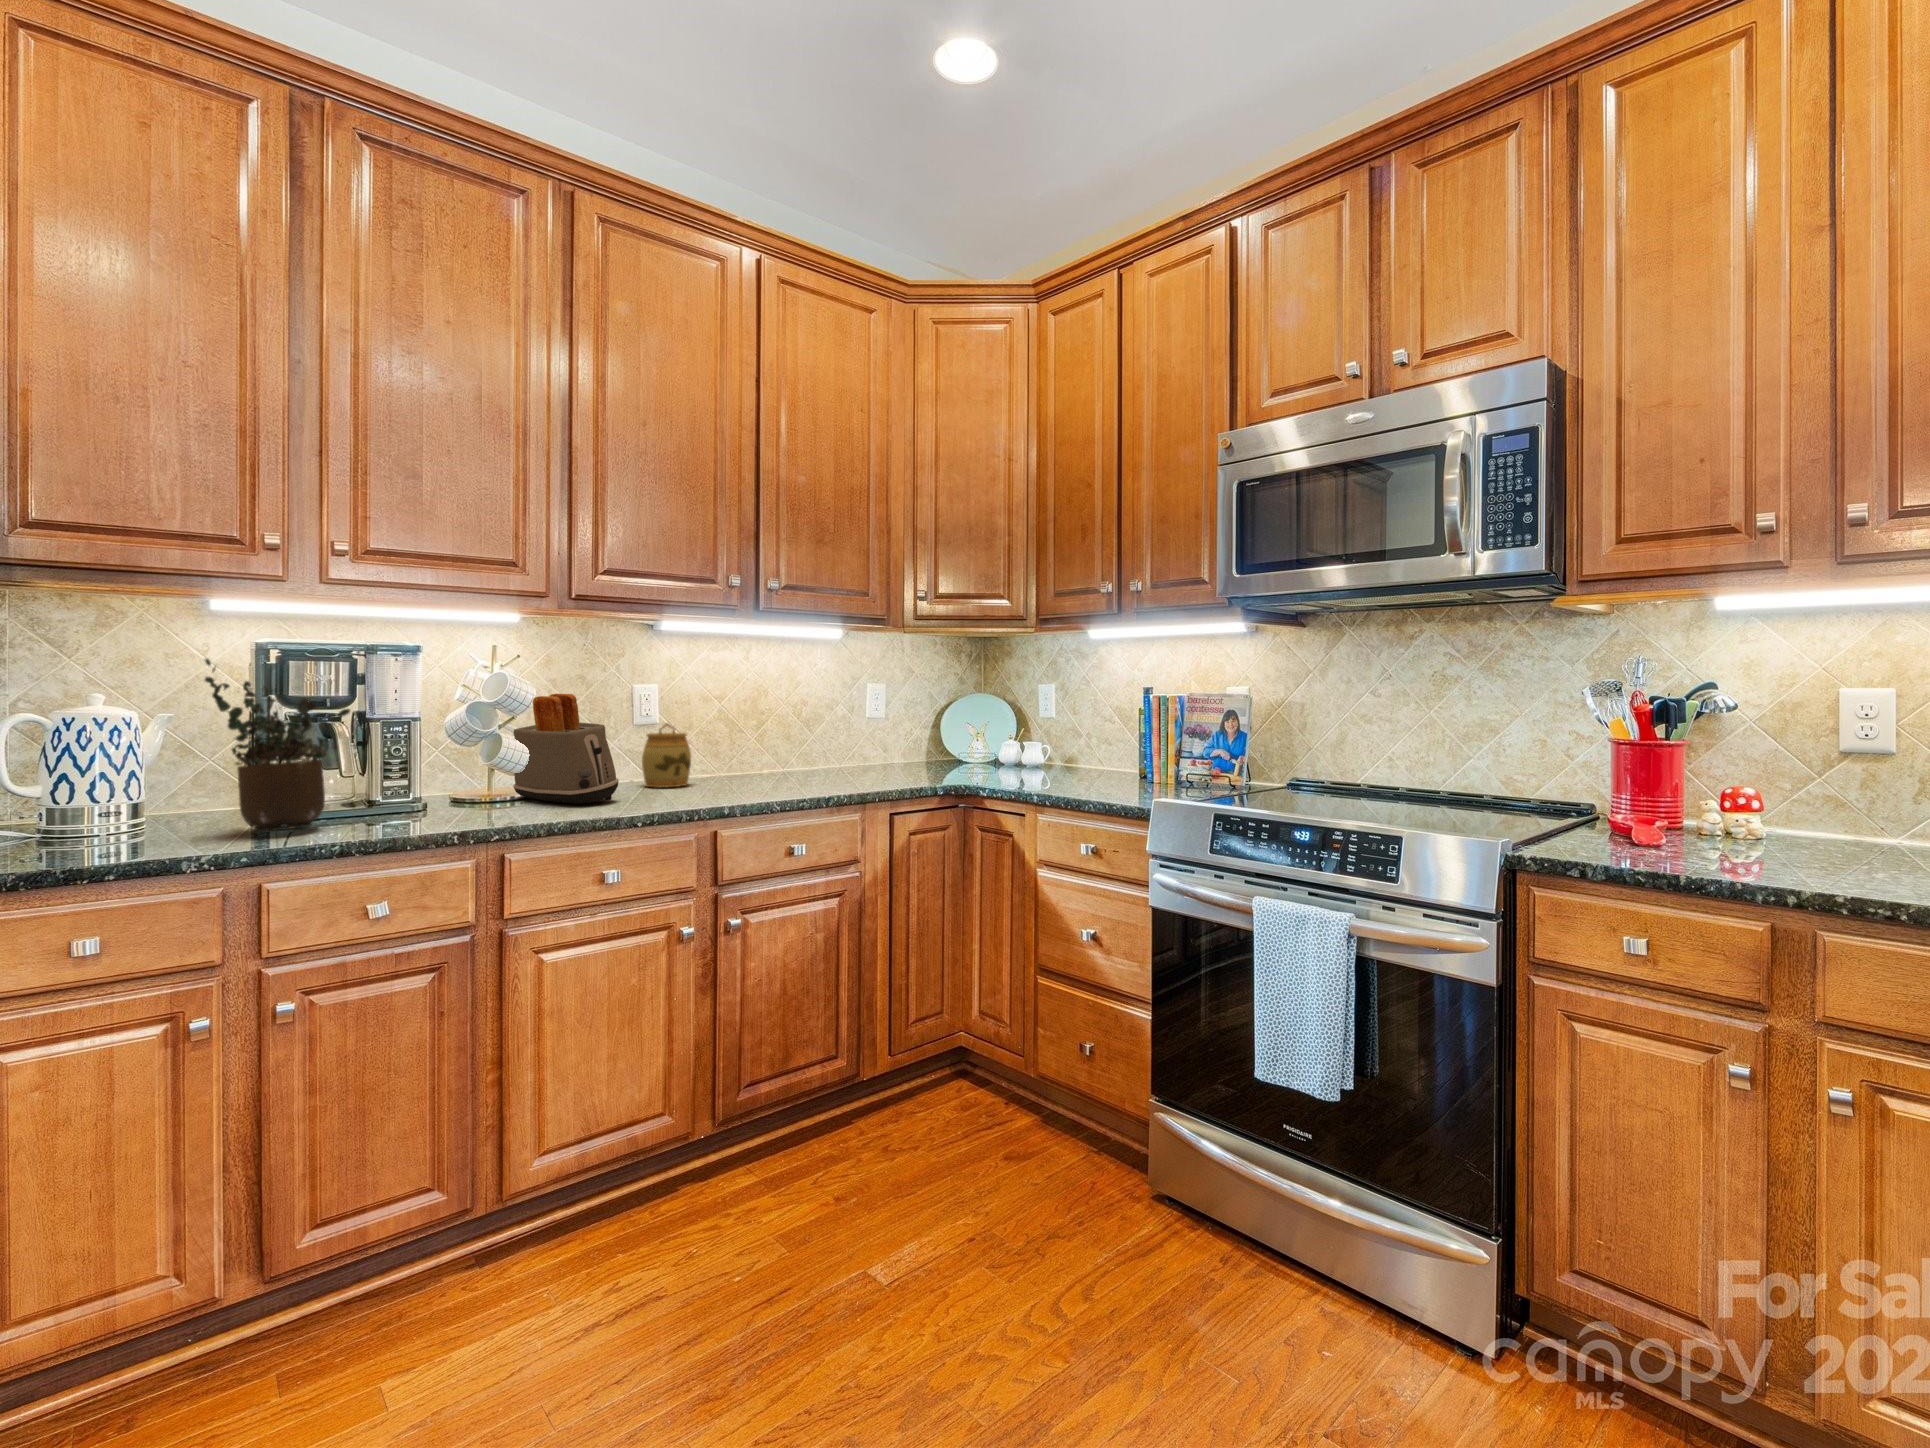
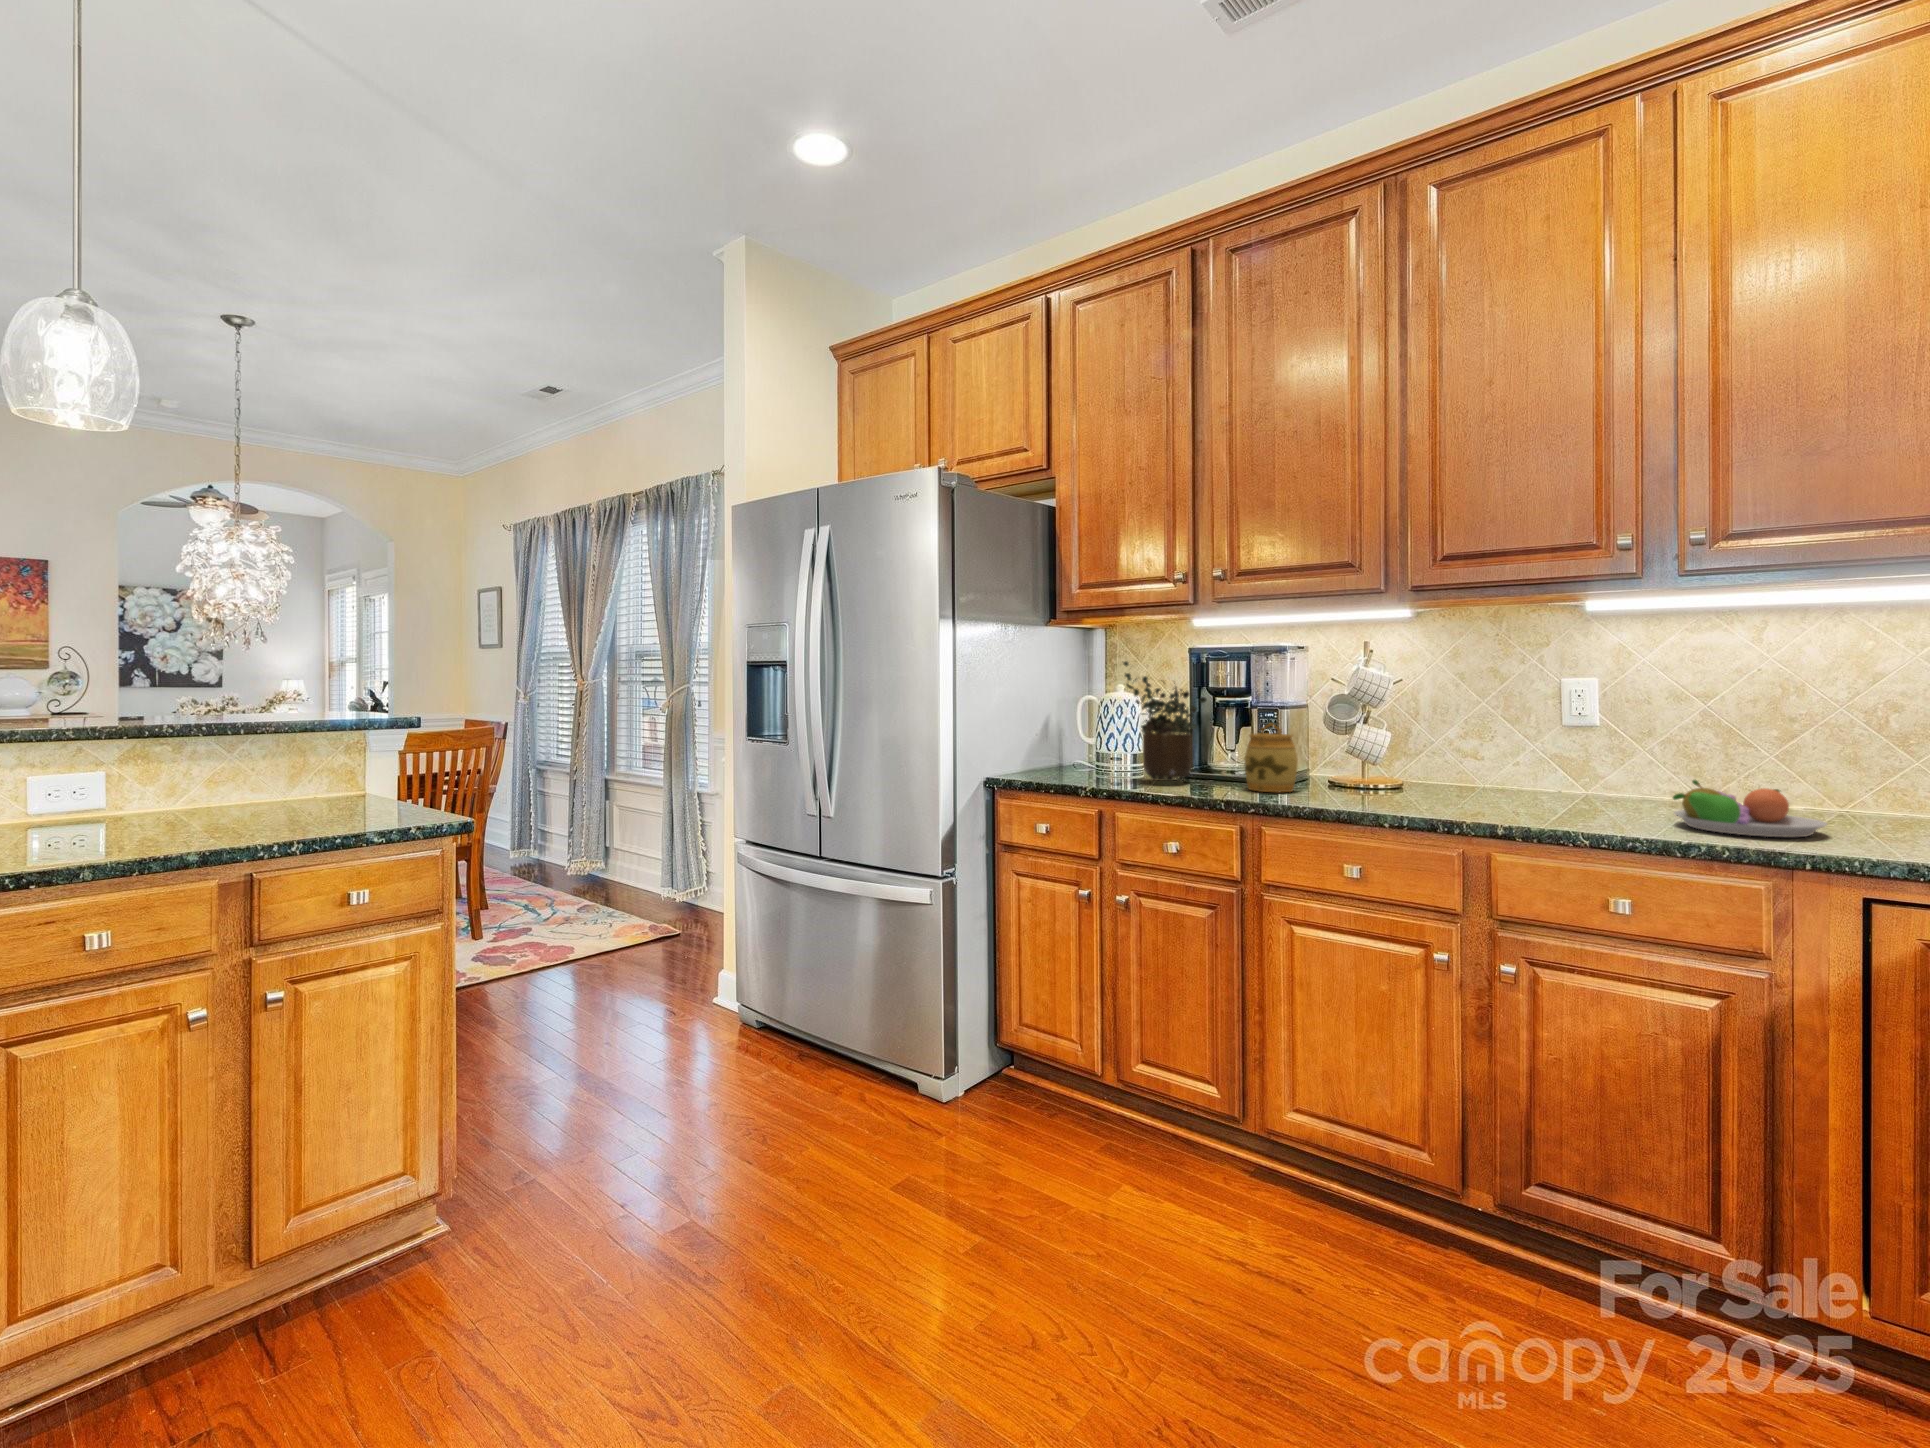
toaster: present [513,694,619,804] -> none [1367,689,1441,801]
jar: present [642,723,691,787] -> present [1244,723,1298,792]
fruit bowl: none [769,754,848,788] -> present [1673,780,1827,837]

